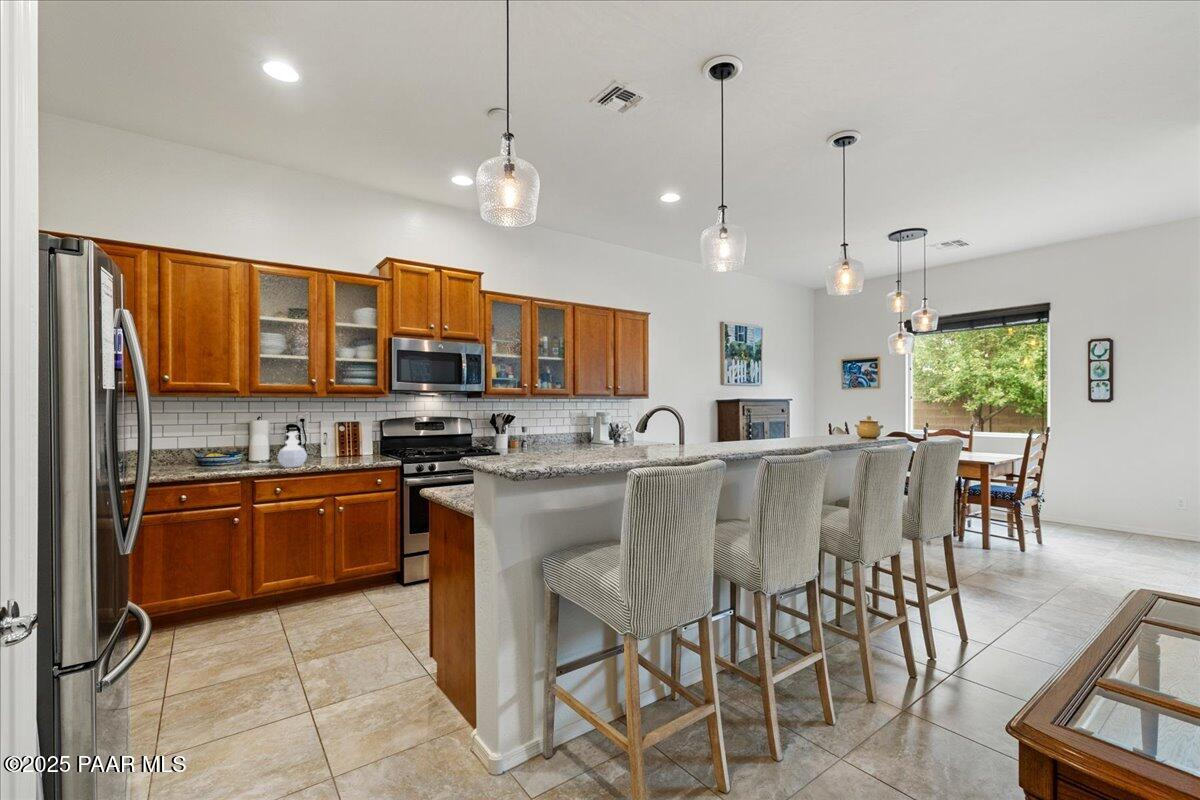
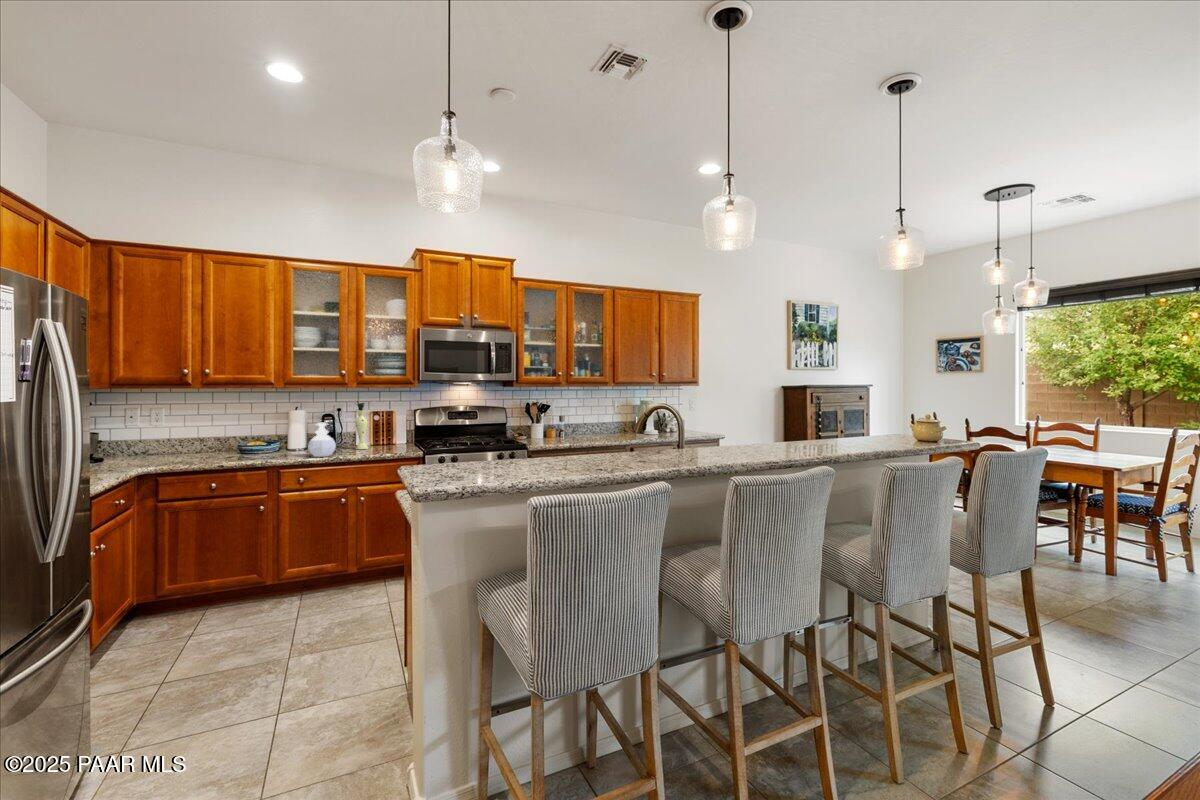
vase: none [317,410,342,460] -> present [355,401,368,449]

